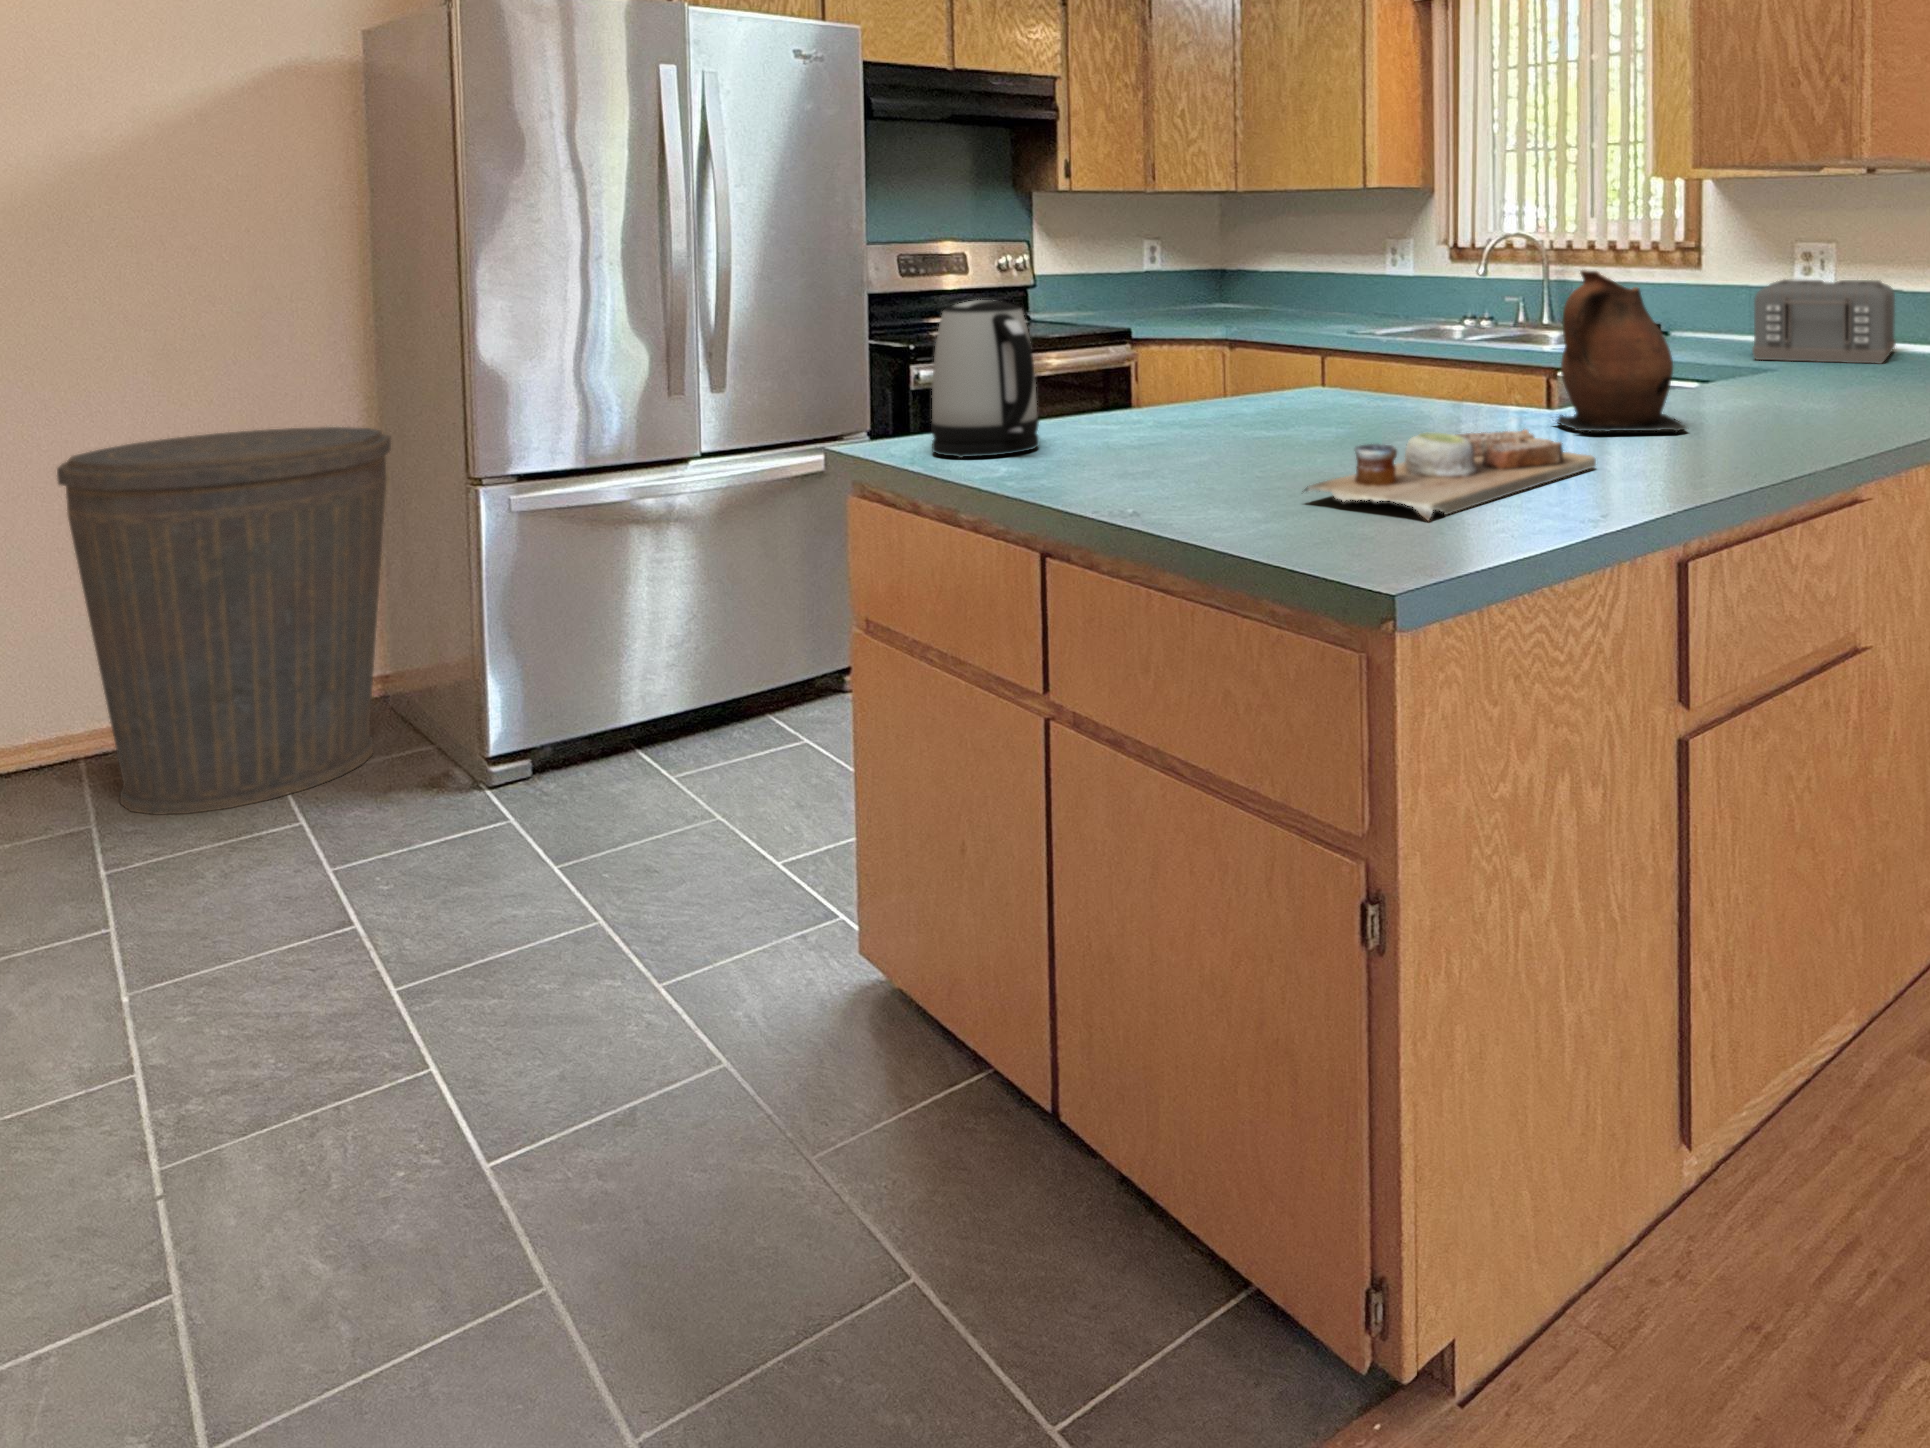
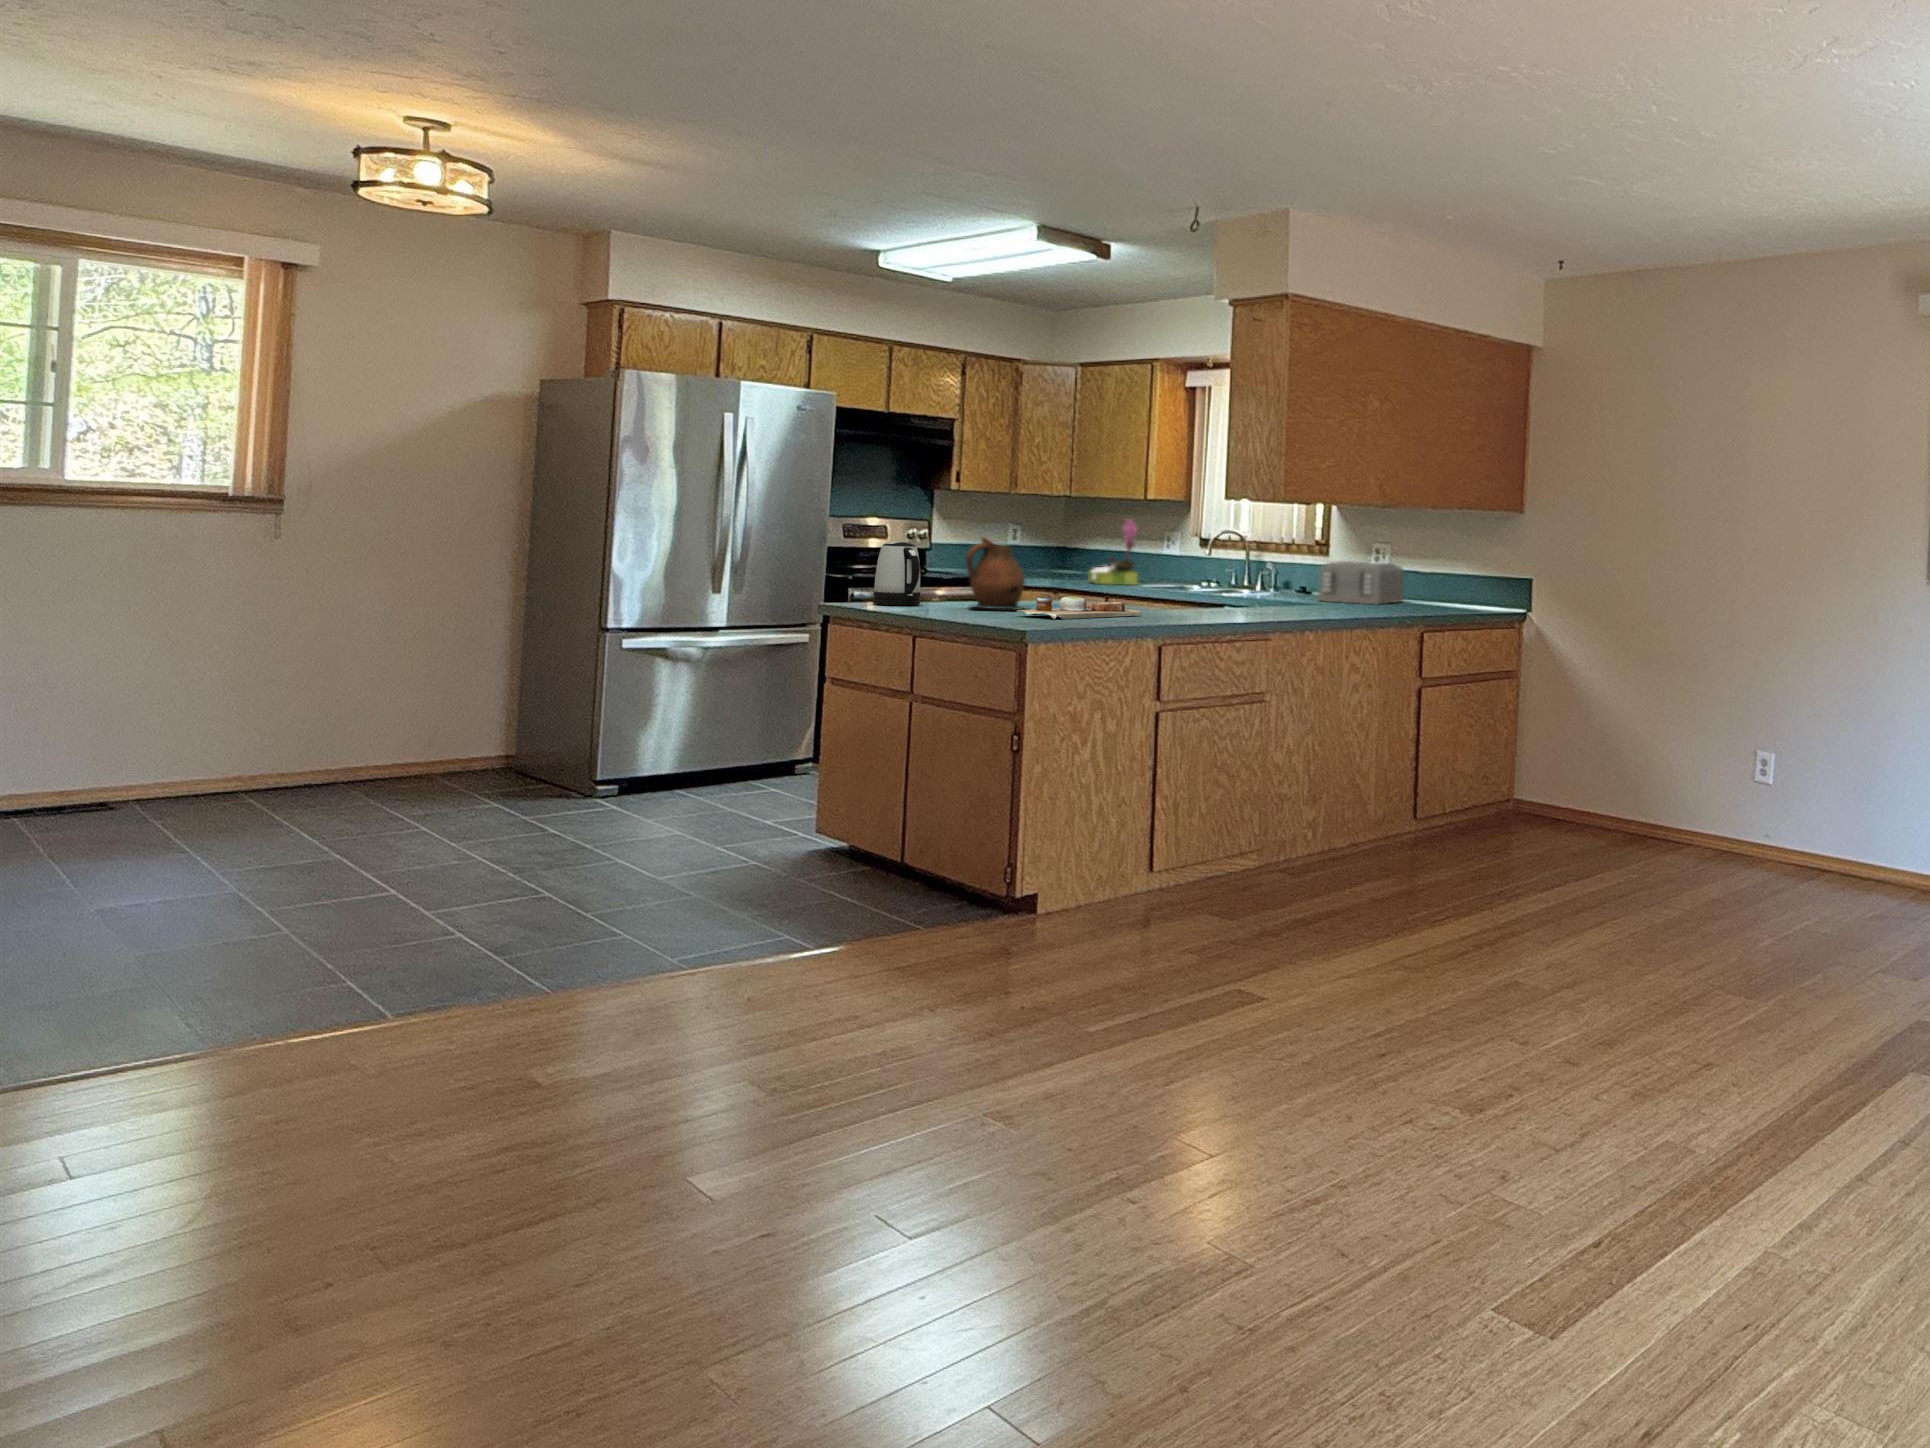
flower arrangement: none [1282,221,1365,333] -> present [1088,520,1138,585]
ceramic pitcher: present [1557,270,1687,432] -> present [966,537,1030,610]
trash can: present [57,427,391,815] -> none [373,604,544,803]

